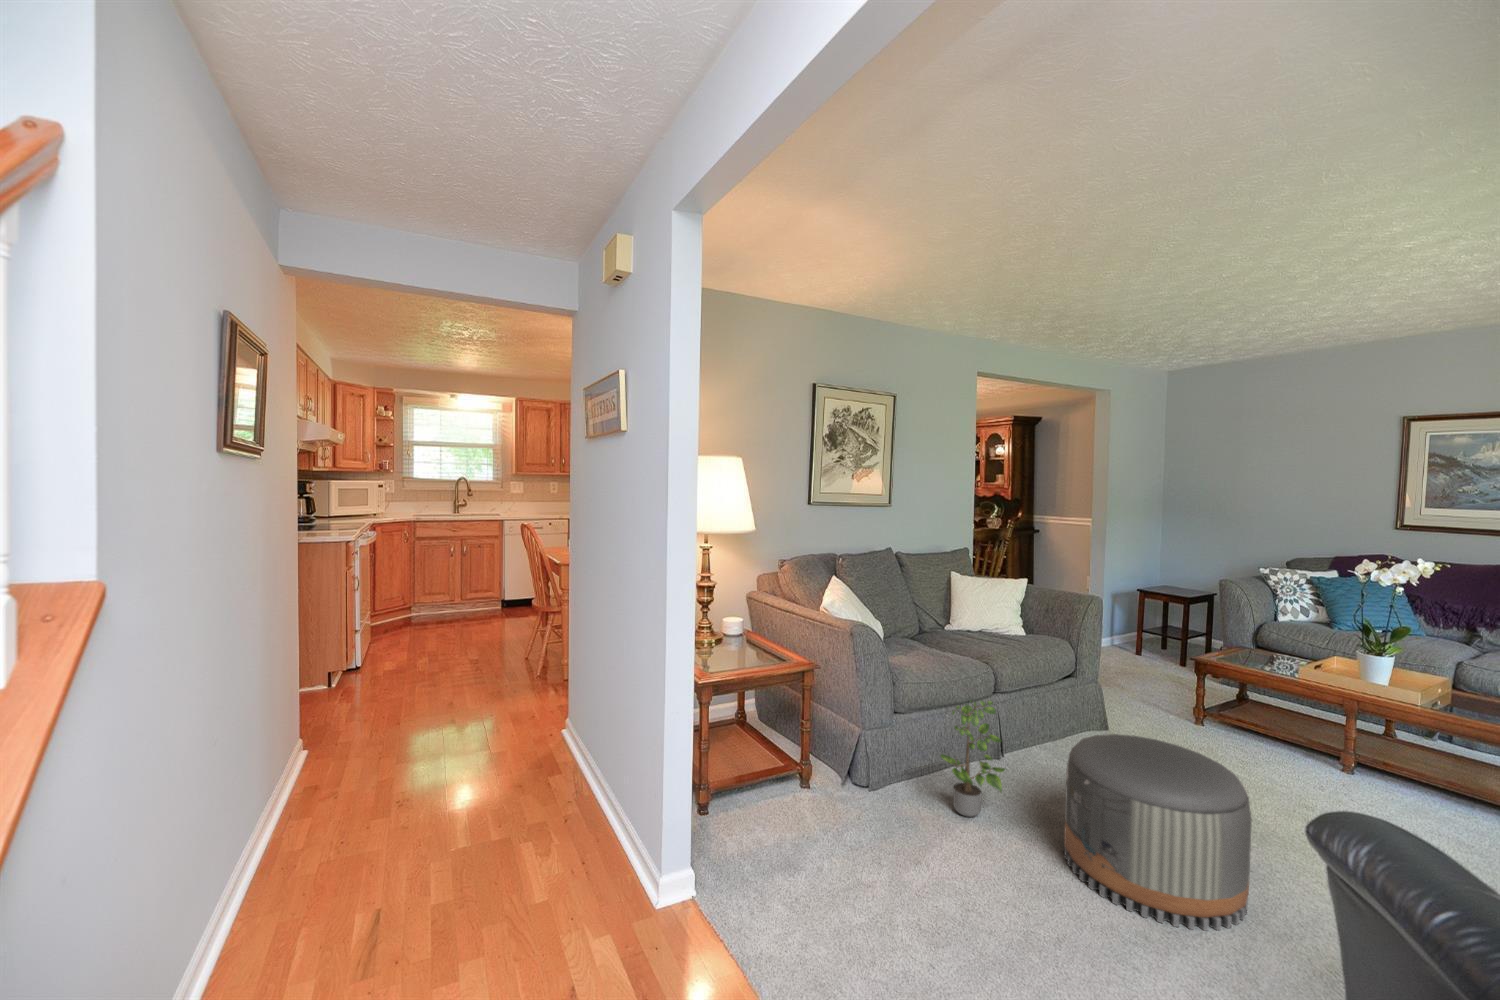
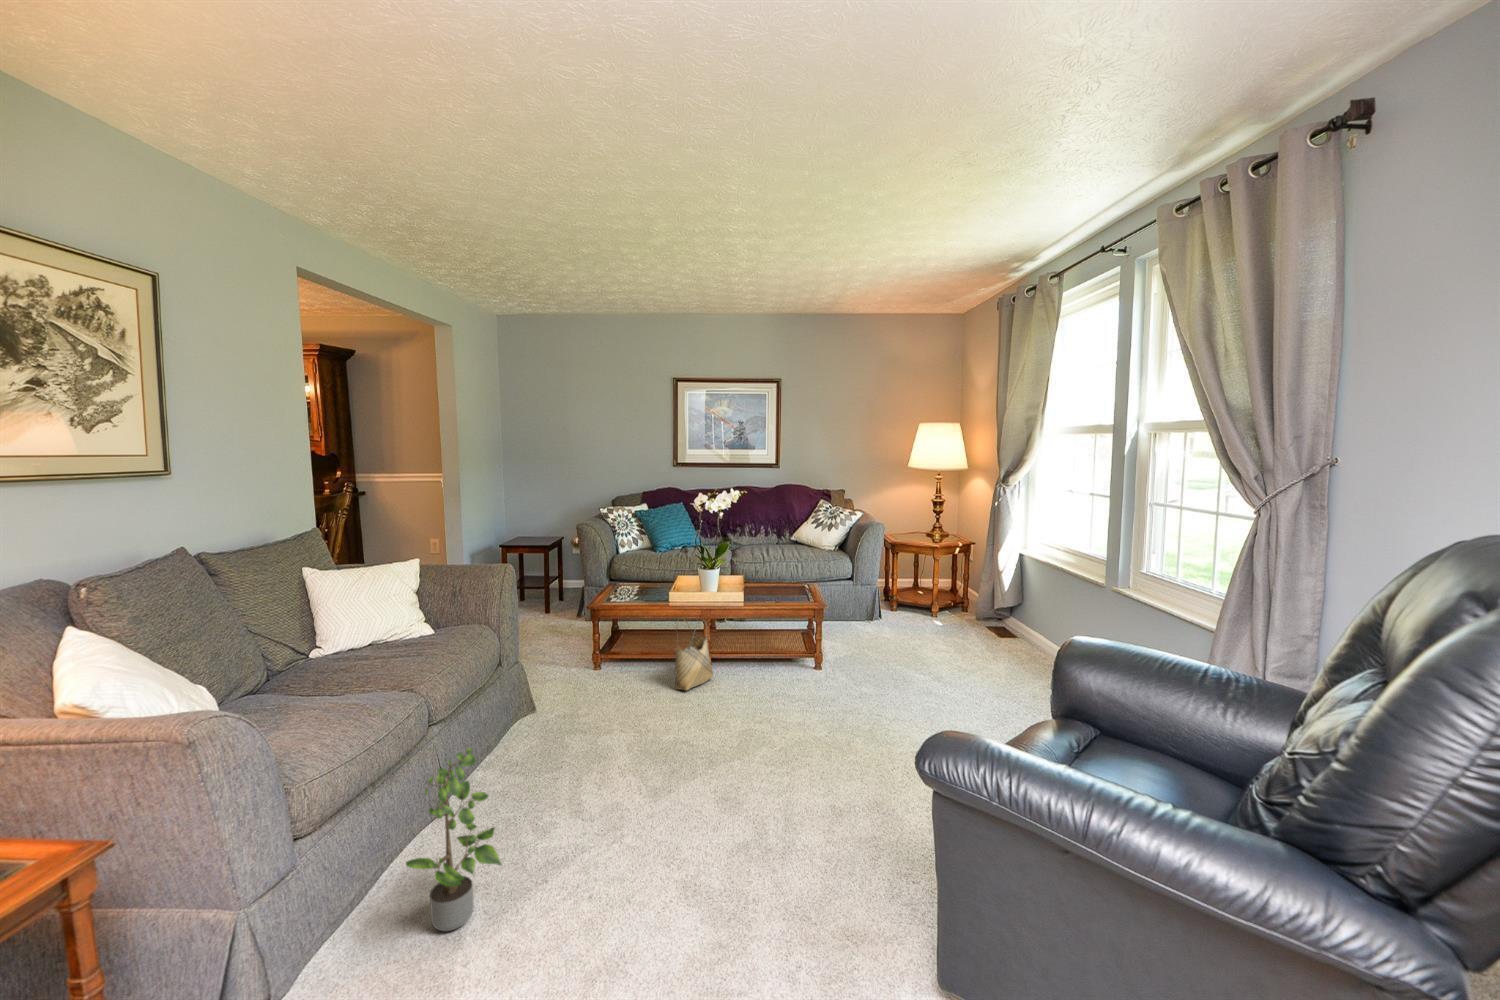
woven basket: none [1281,696,1349,782] -> present [675,633,713,691]
pouf: present [1064,734,1252,931] -> none [581,709,752,921]

